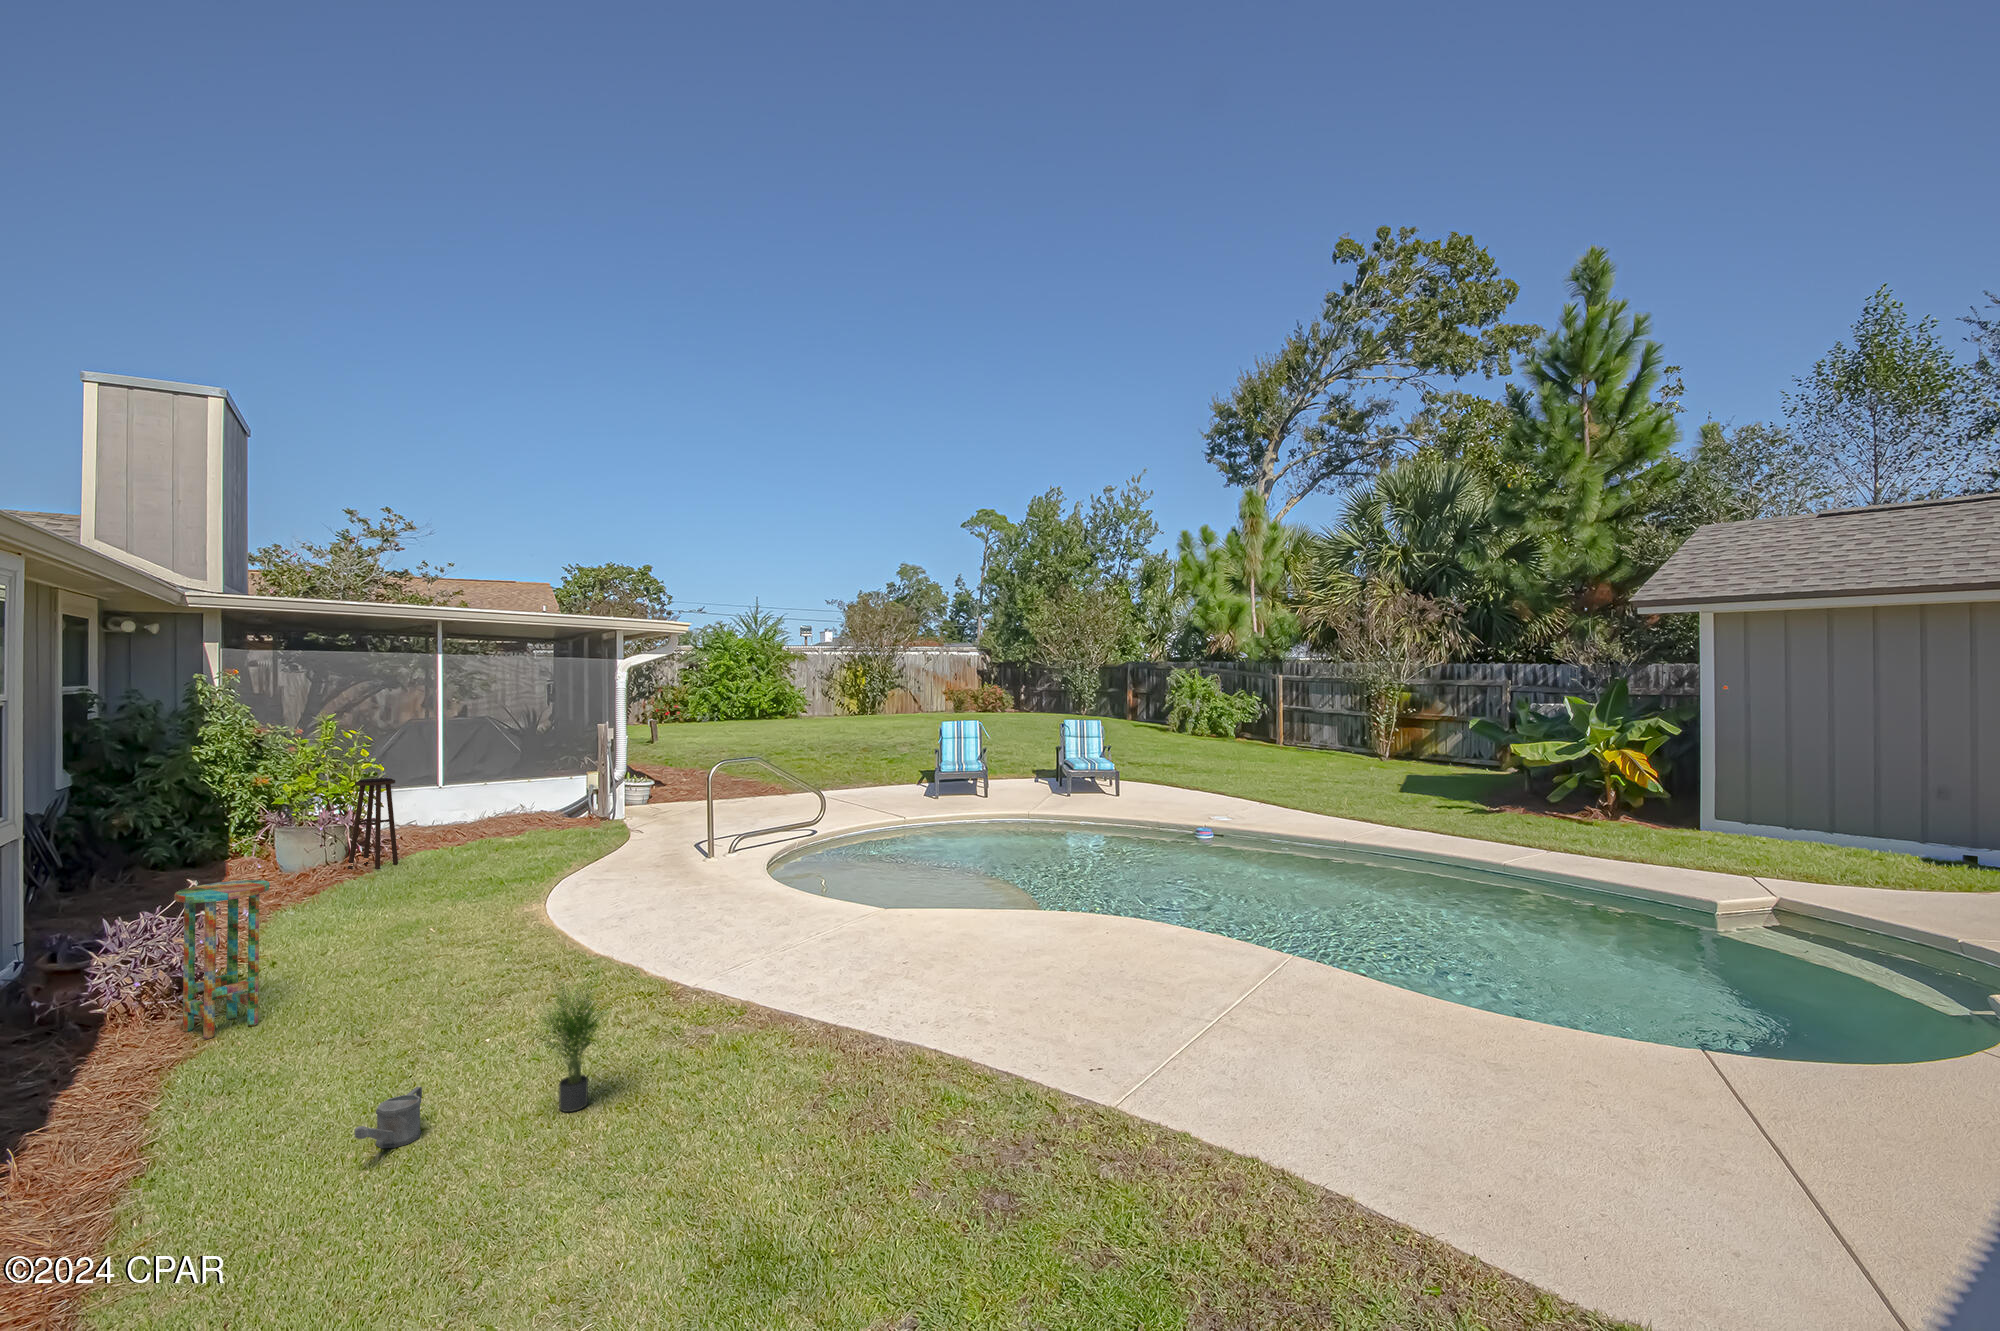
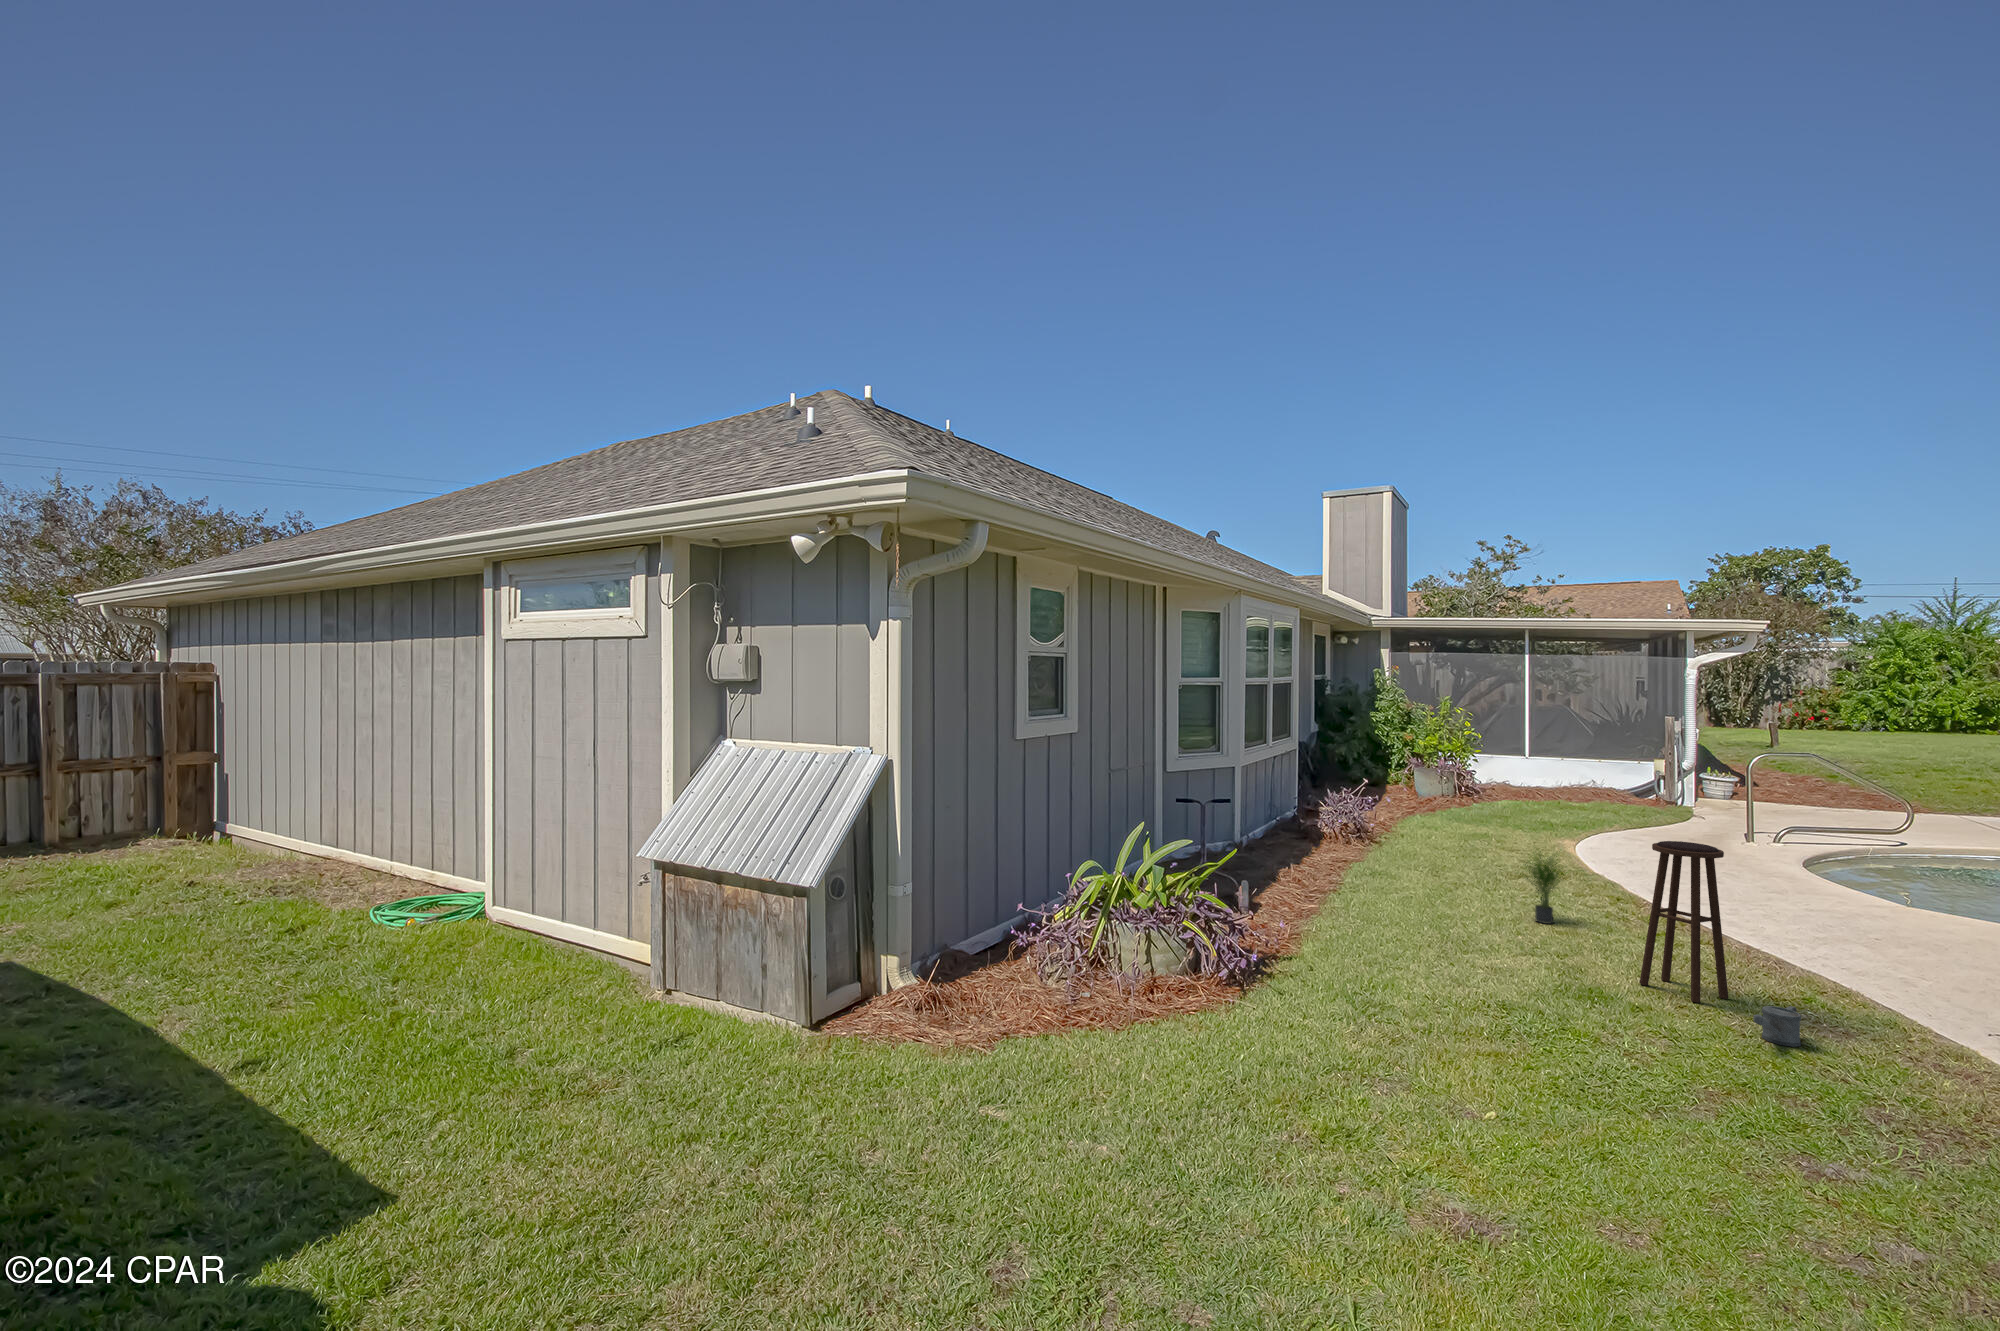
stool: present [348,778,398,869] -> present [1640,841,1729,1003]
side table: present [175,880,270,1039] -> none [1360,777,1401,855]
watering can: present [355,1087,422,1148] -> present [1753,1006,1801,1047]

